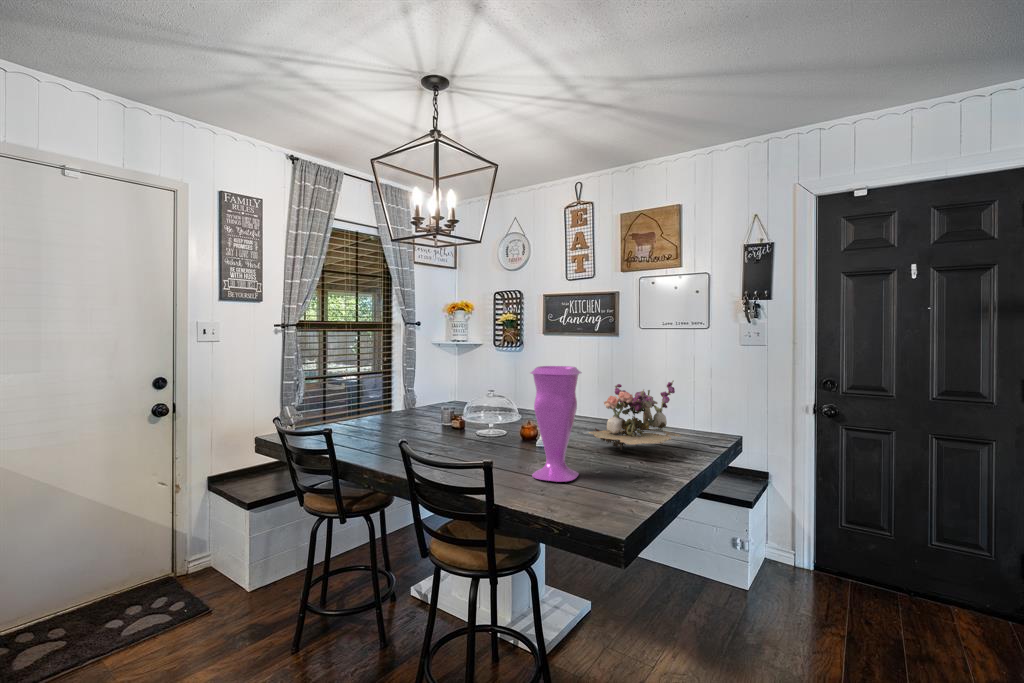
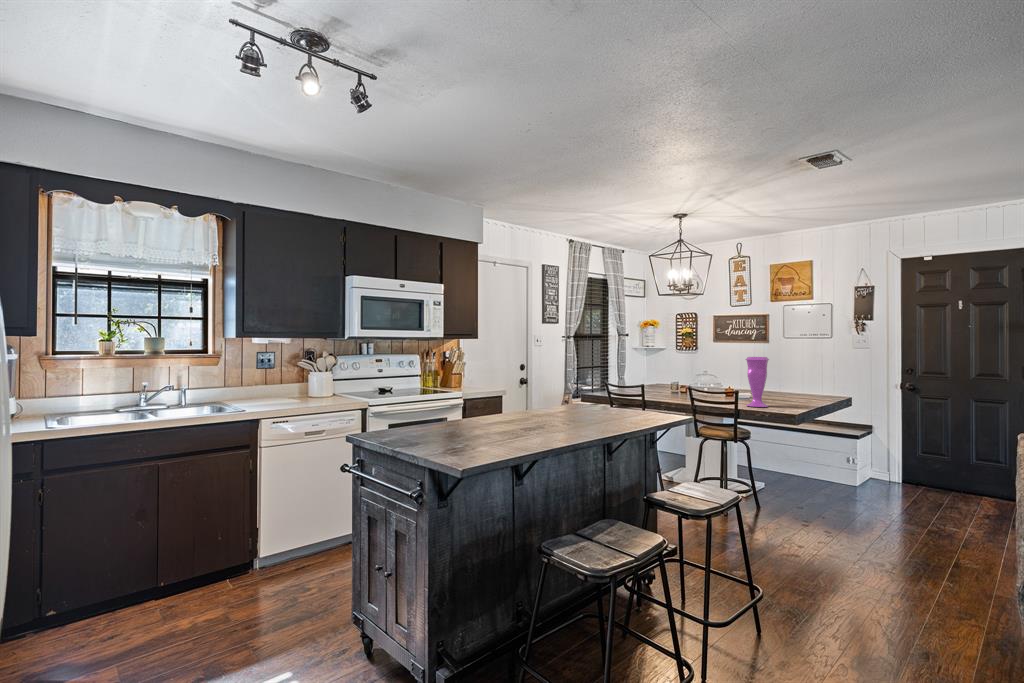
flower arrangement: present [589,381,682,449] -> none [766,365,818,400]

